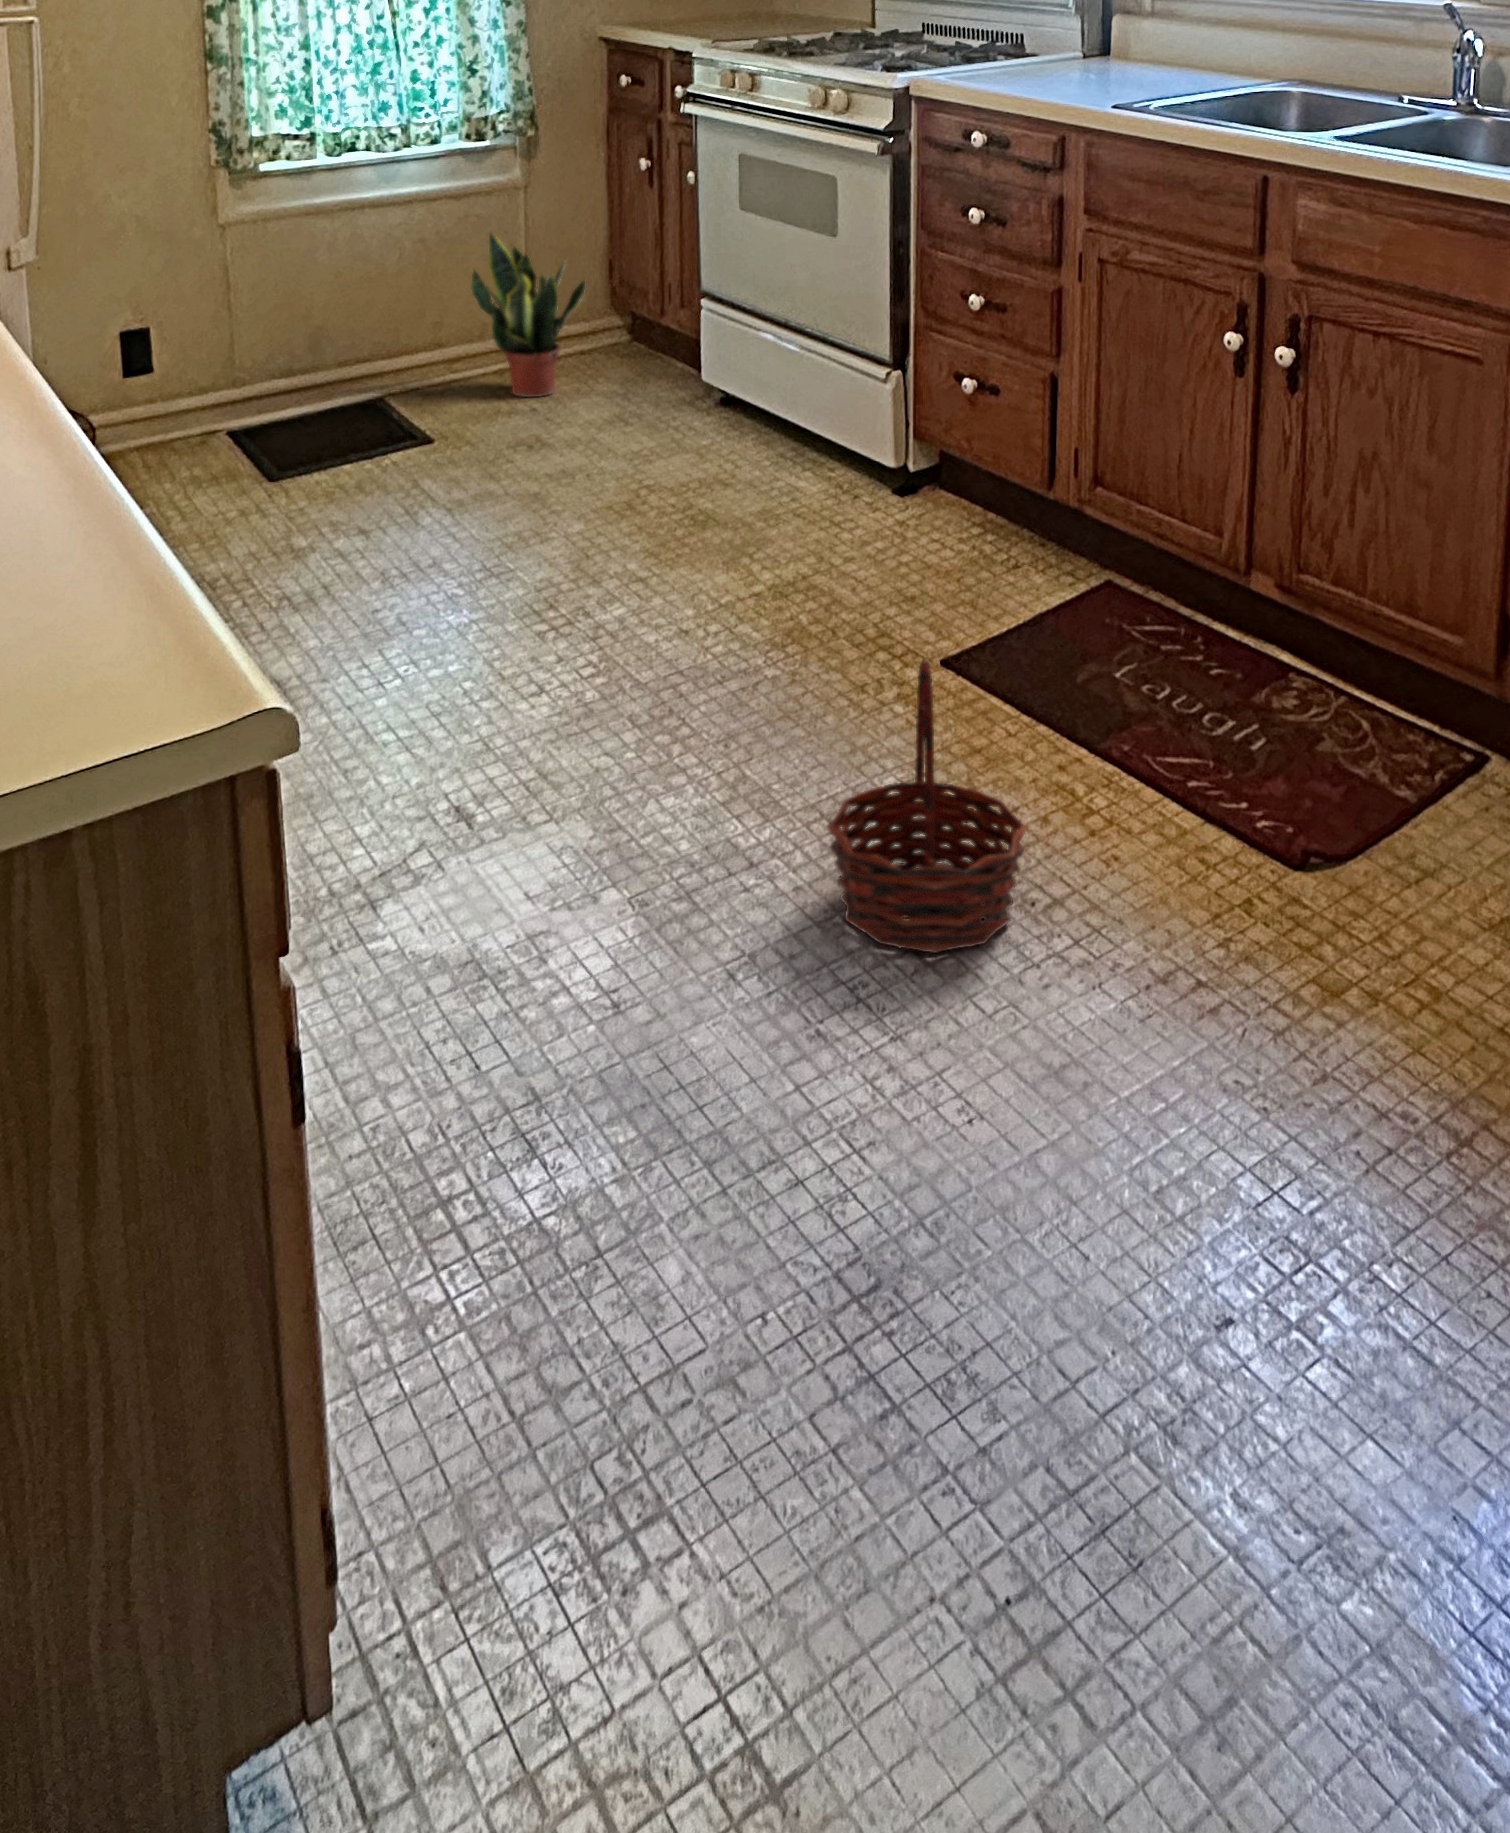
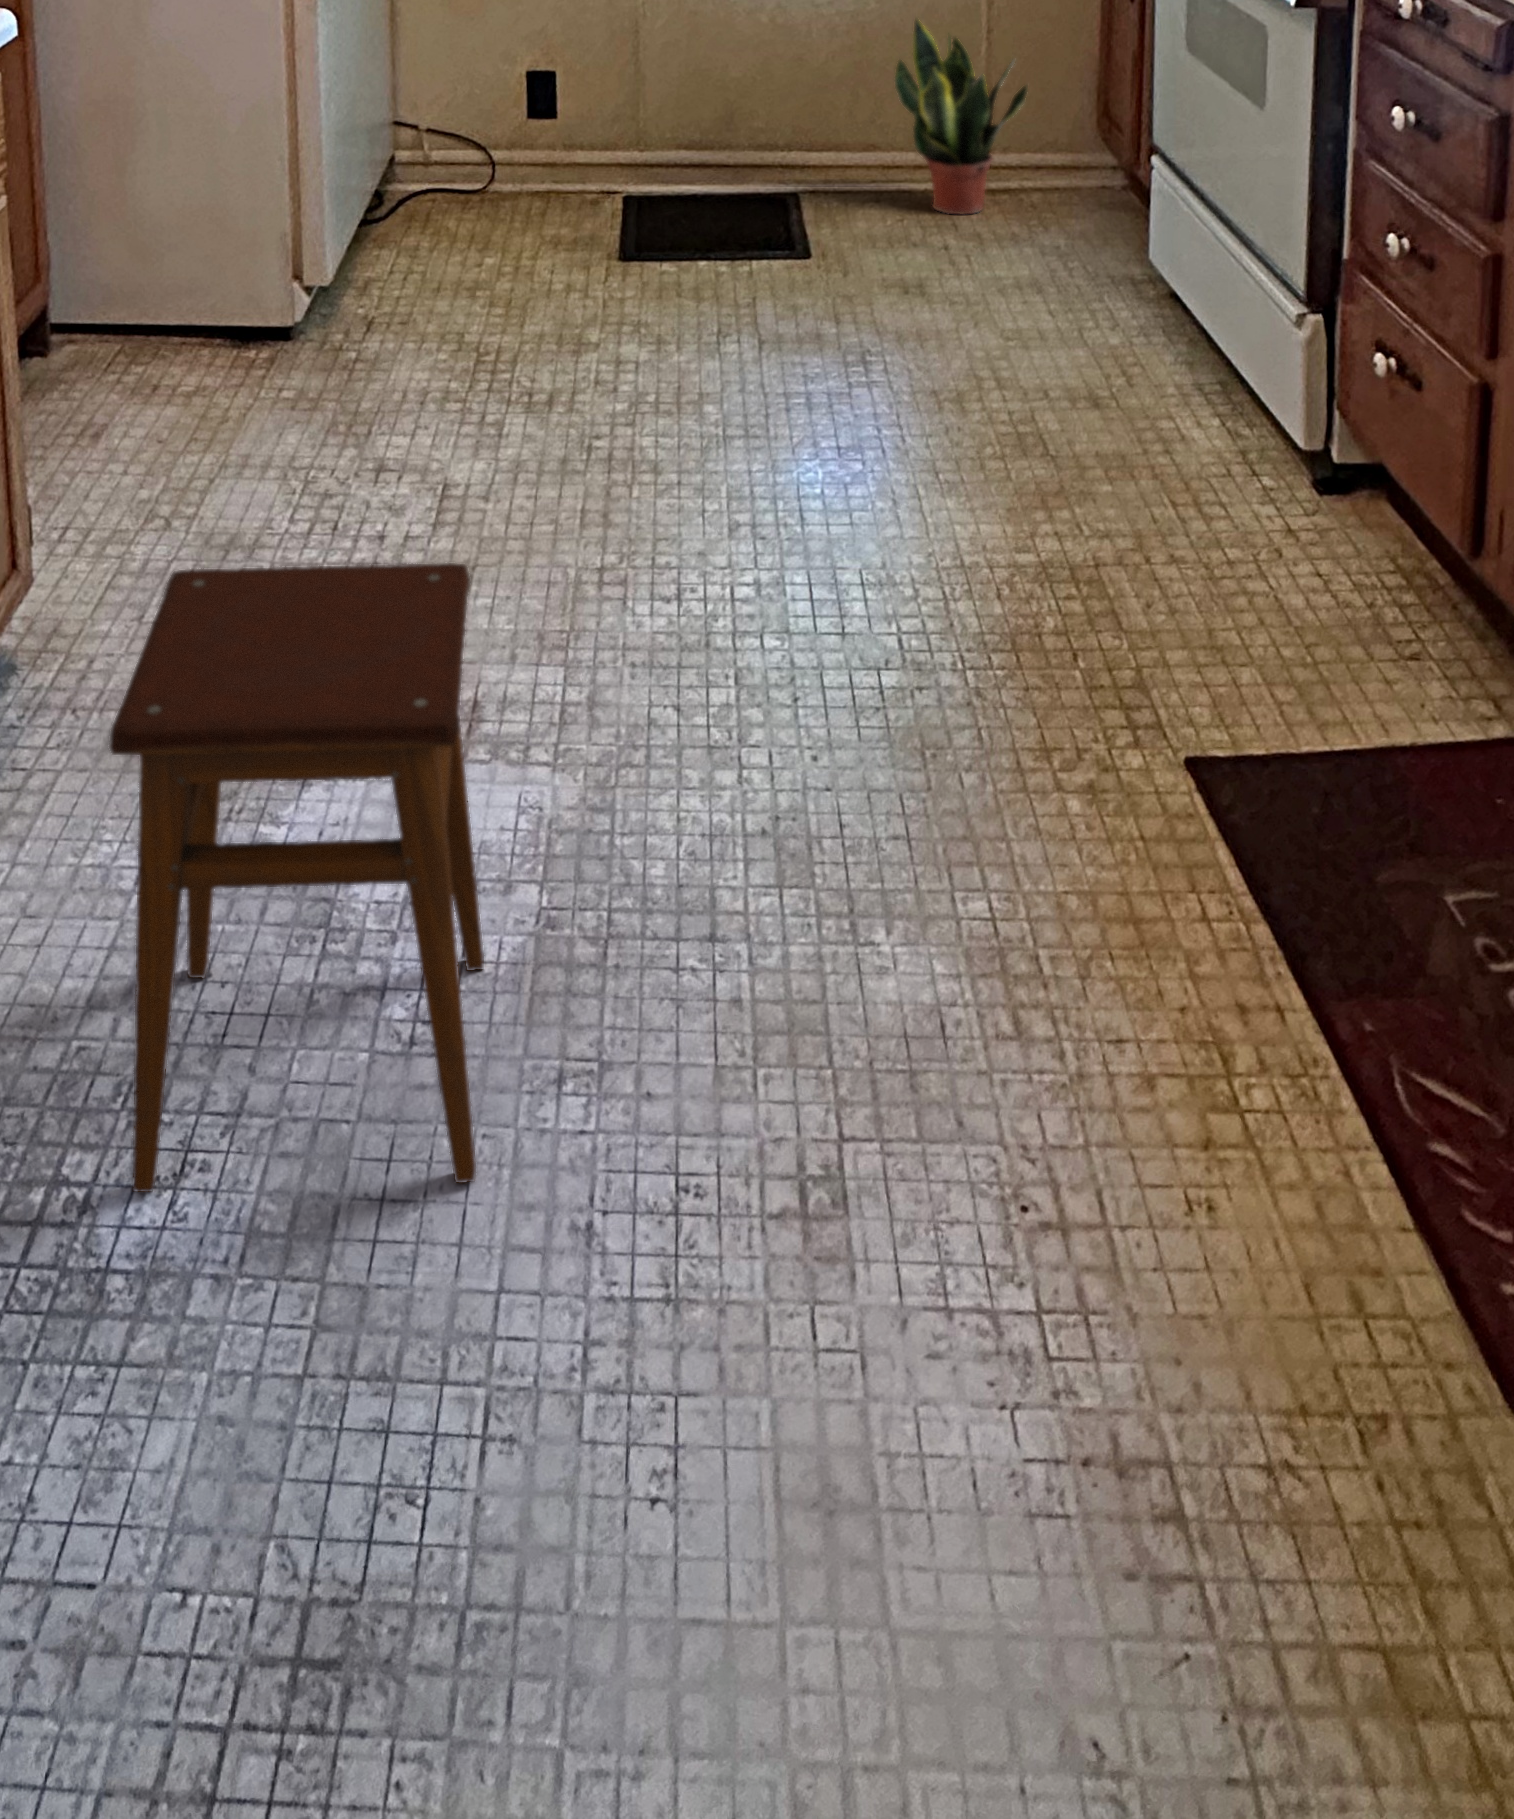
stool: none [387,610,733,1123] -> present [110,563,484,1192]
basket: present [827,661,1027,953] -> none [729,726,1007,1155]

